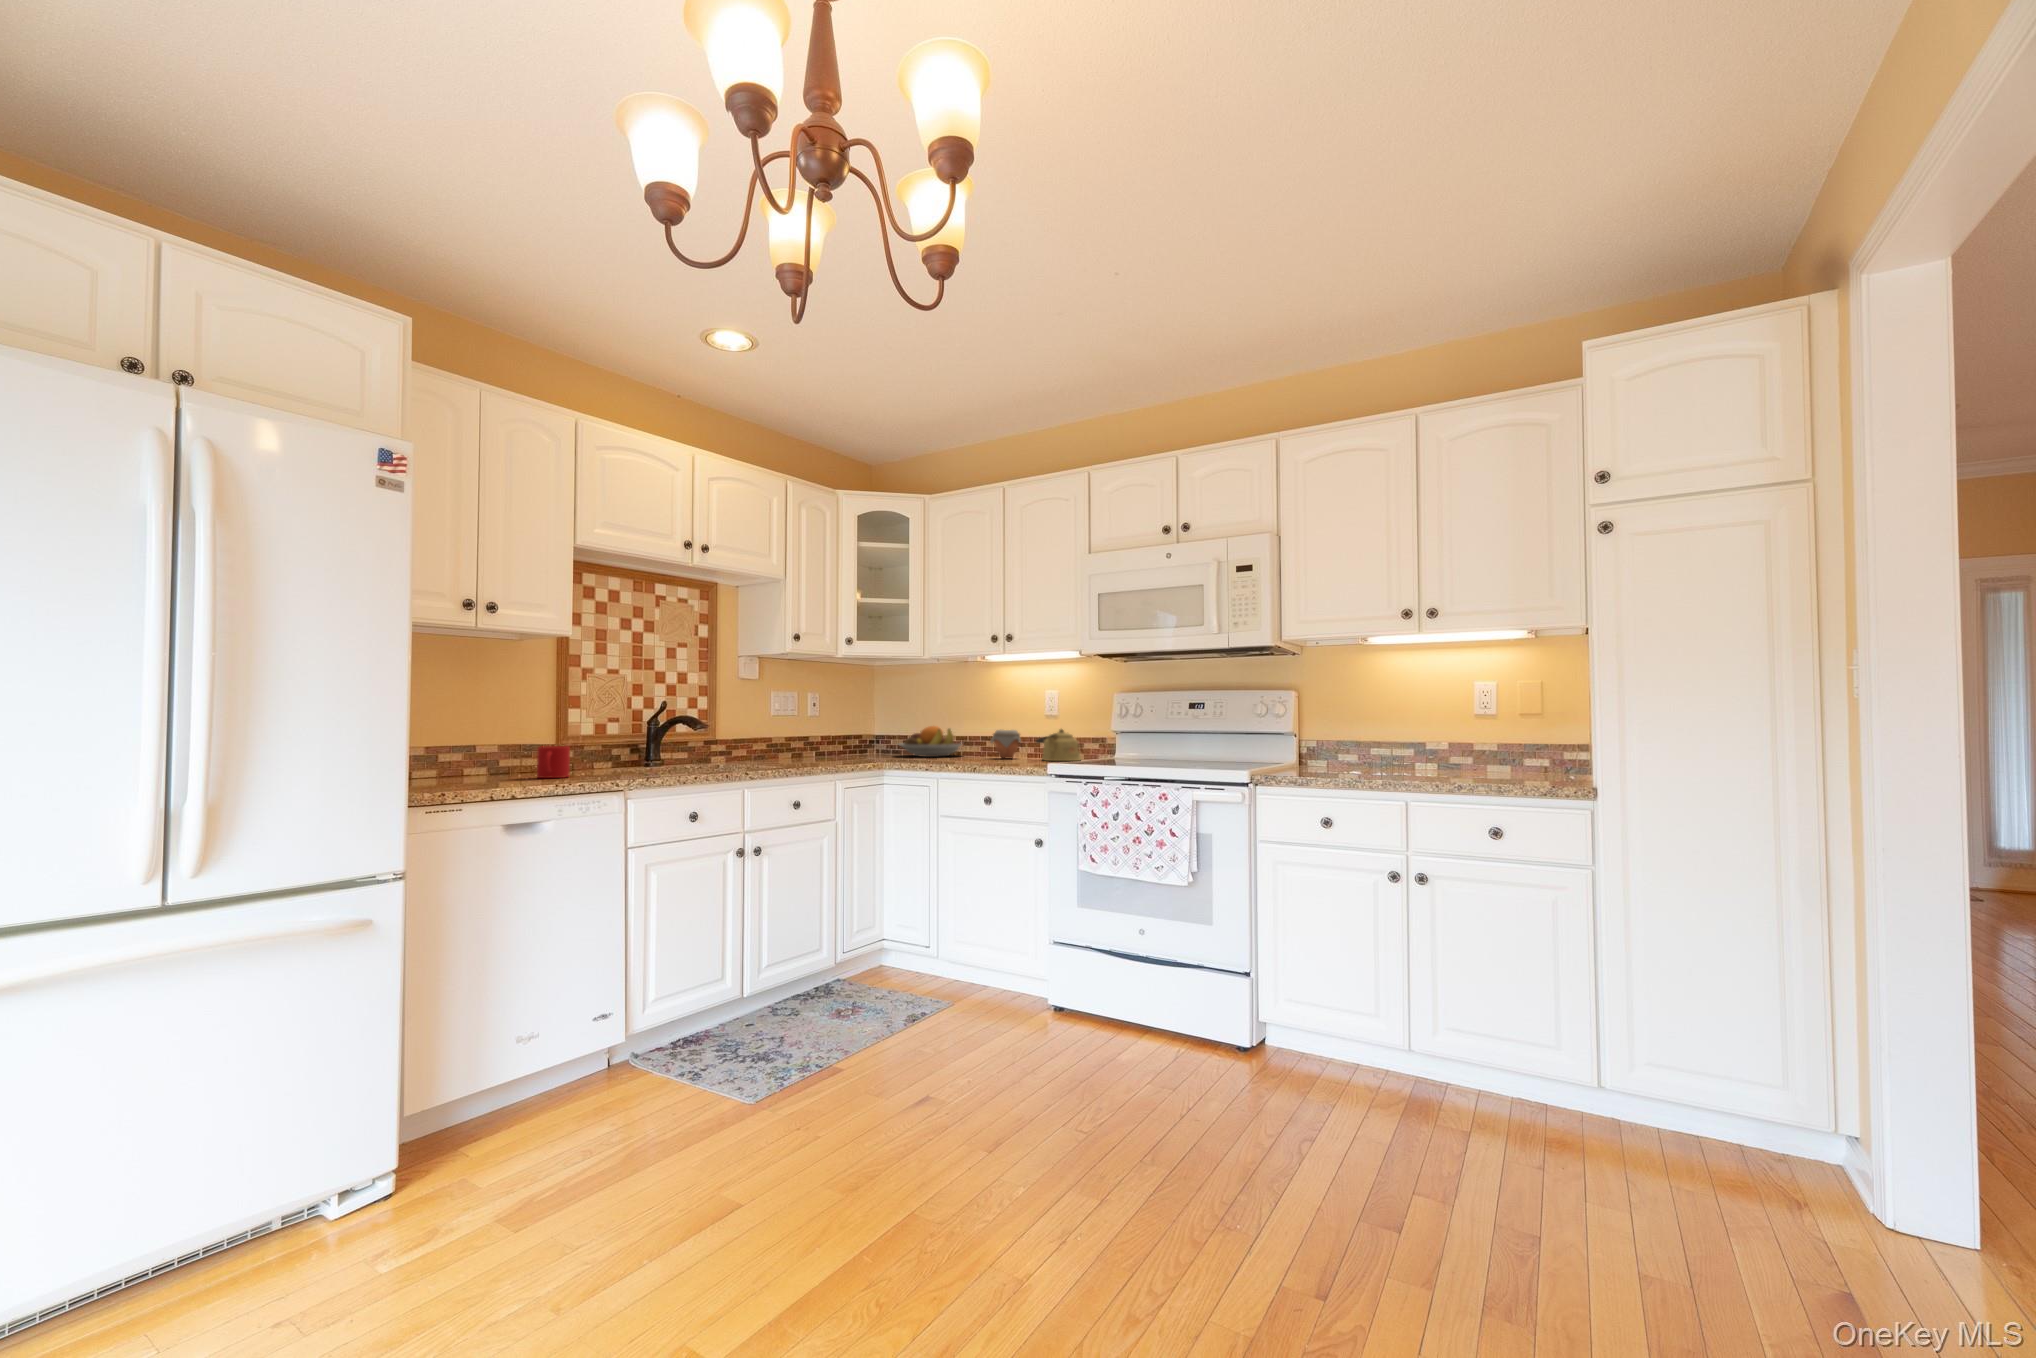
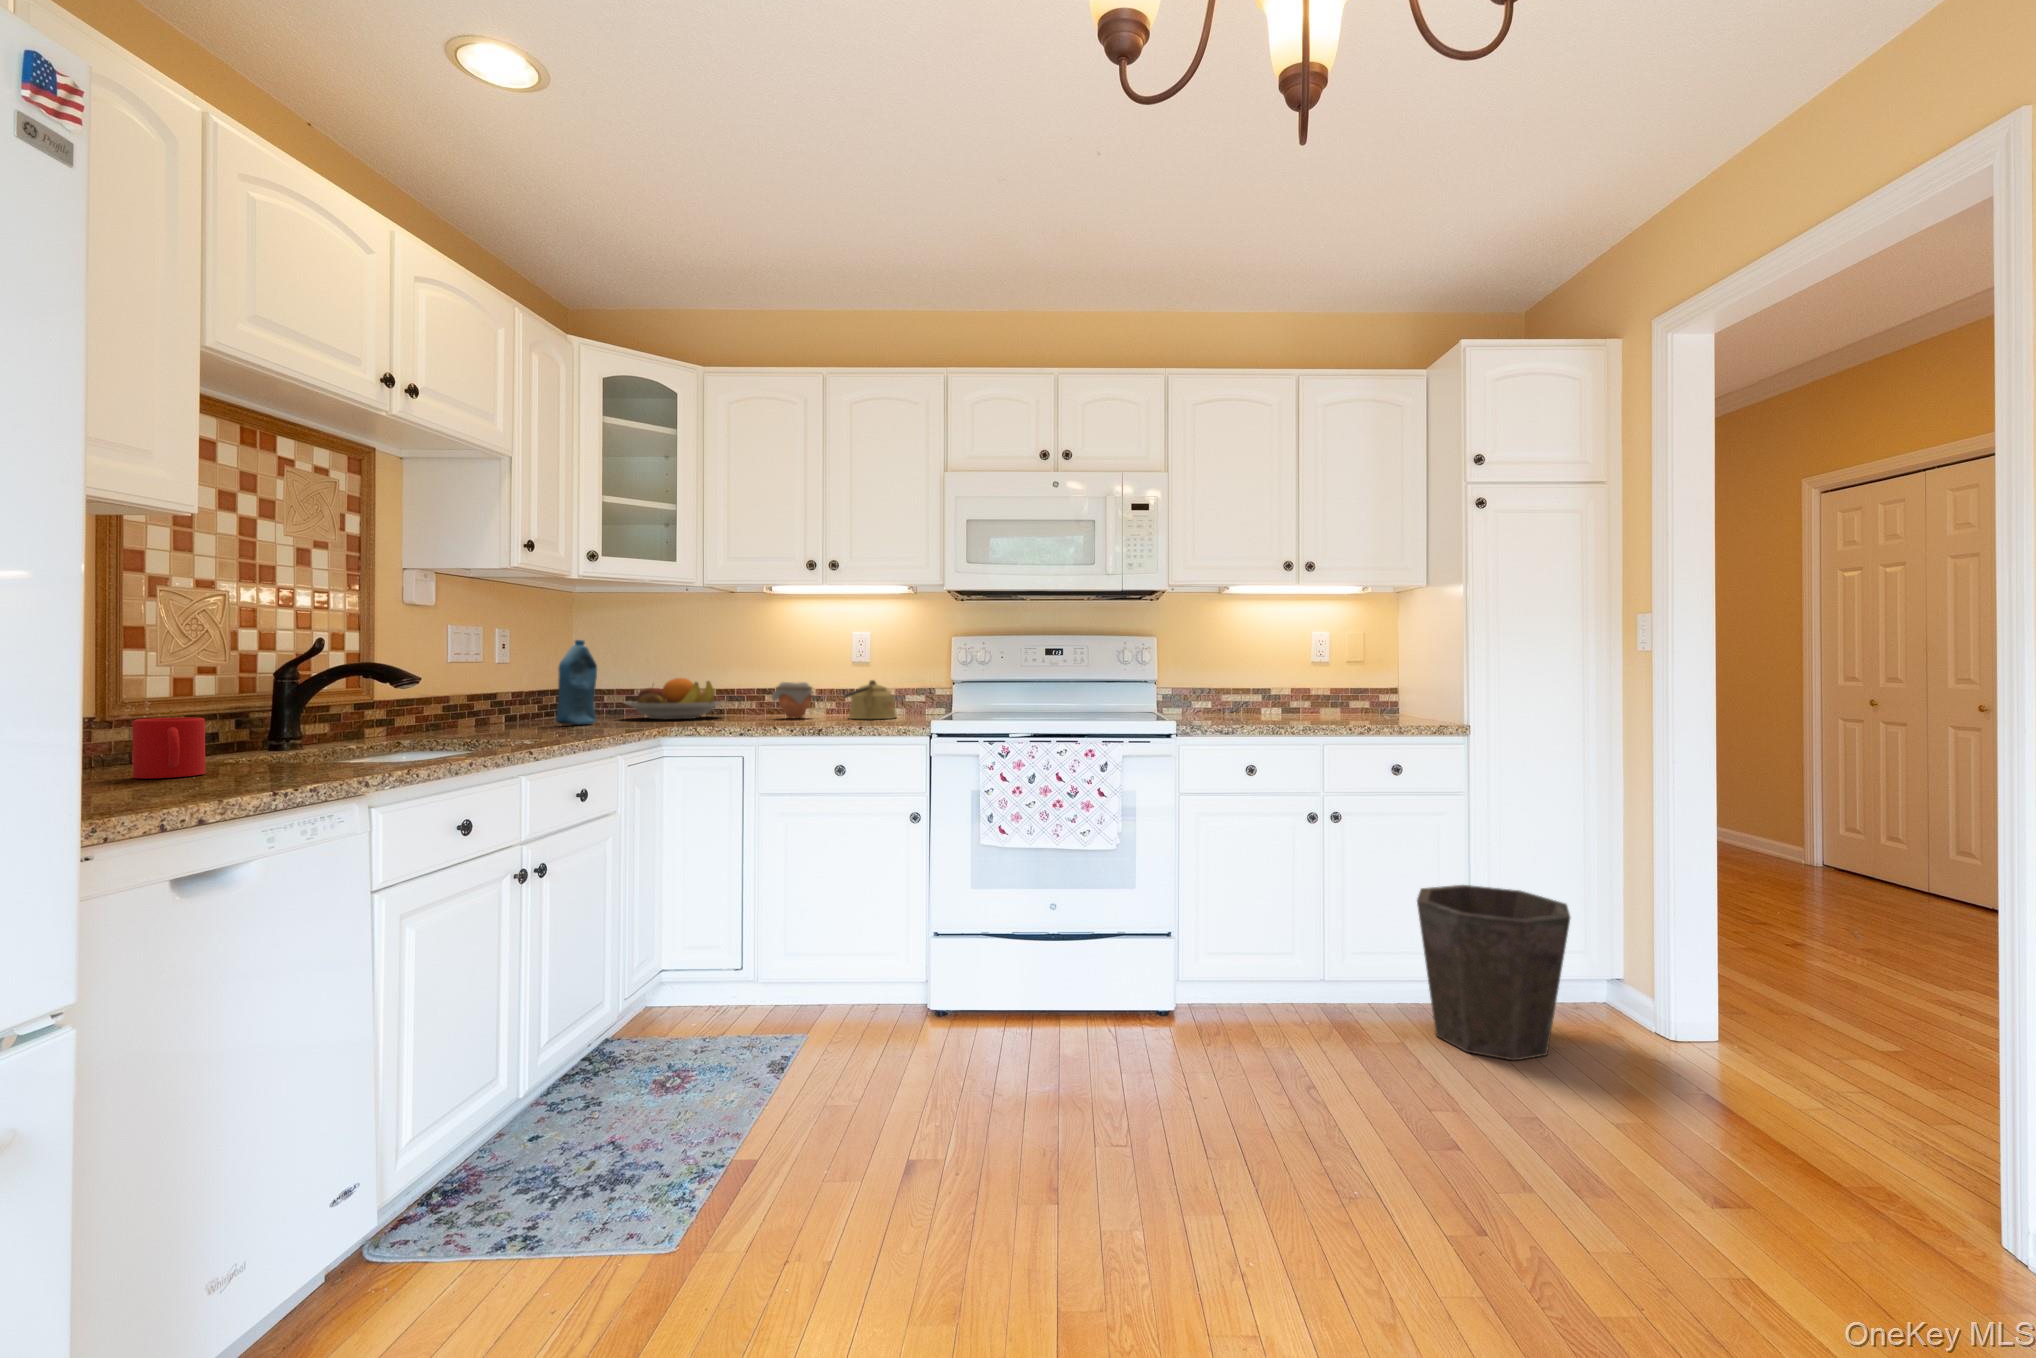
bottle: none [838,699,868,758] -> present [556,640,597,725]
waste bin: none [1485,971,1693,1200] -> present [1417,885,1570,1060]

